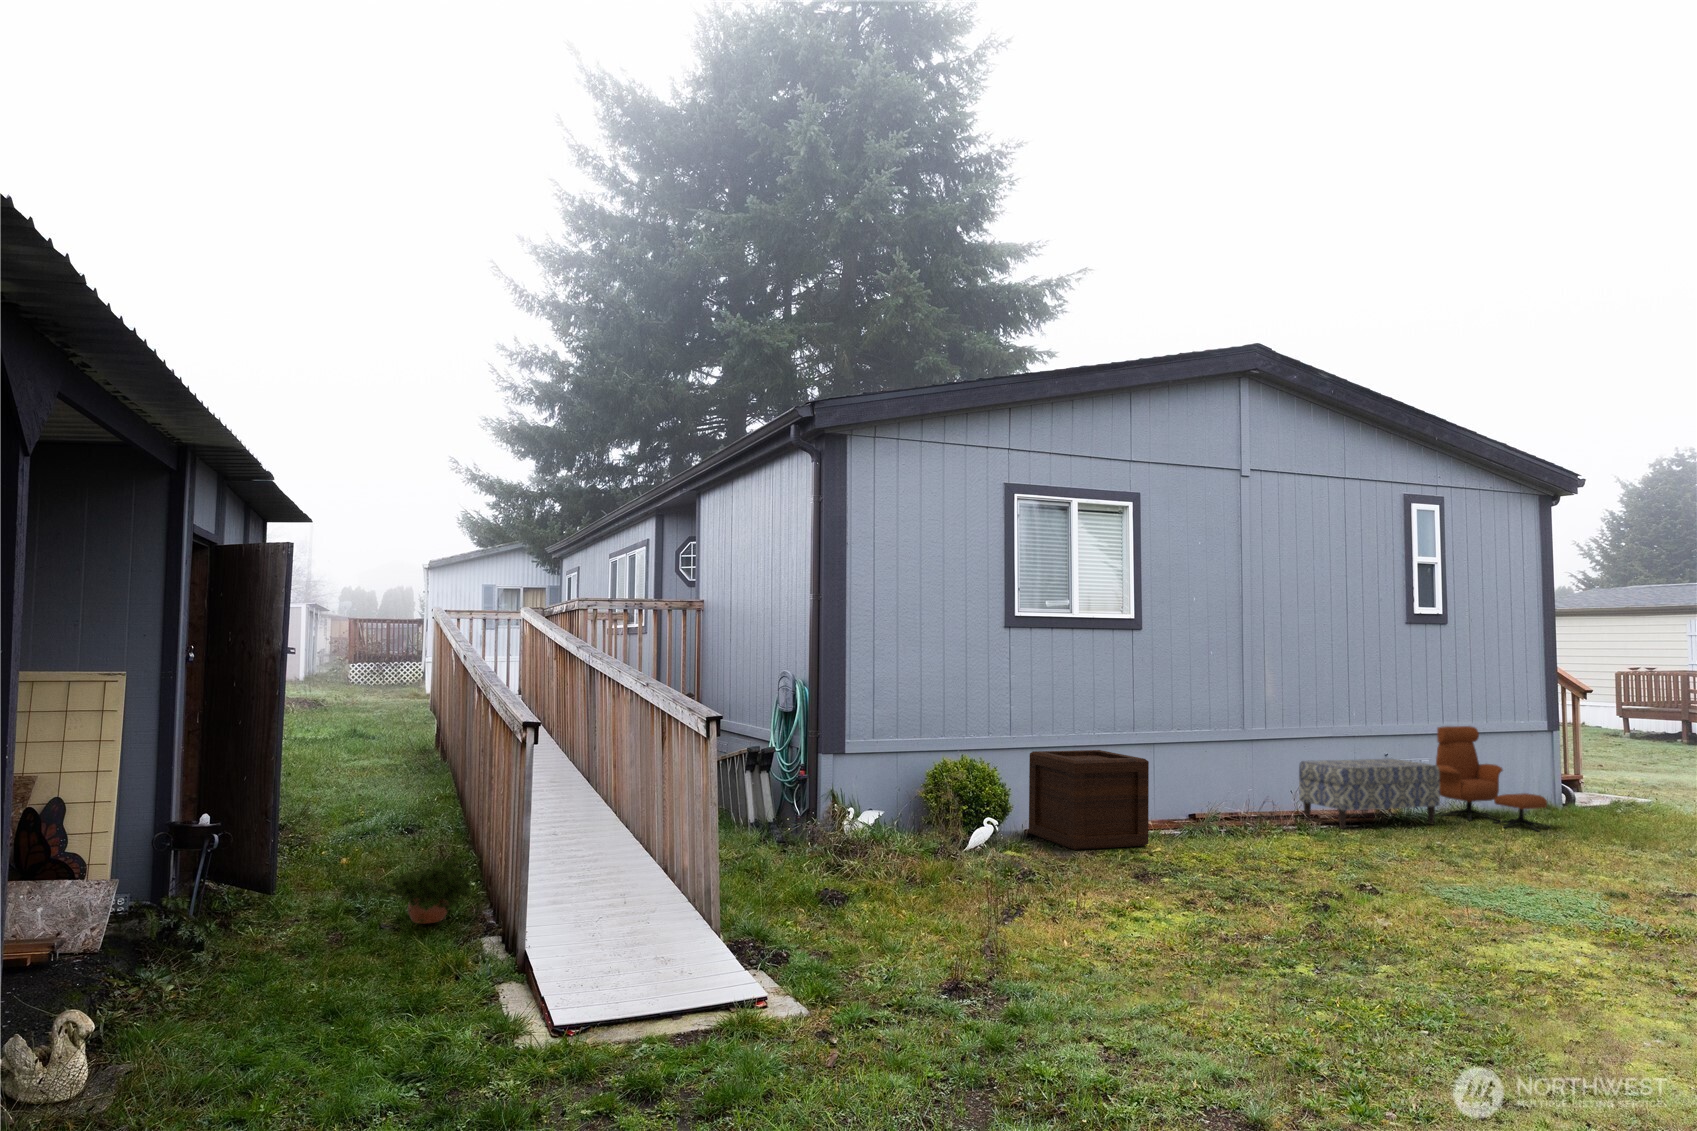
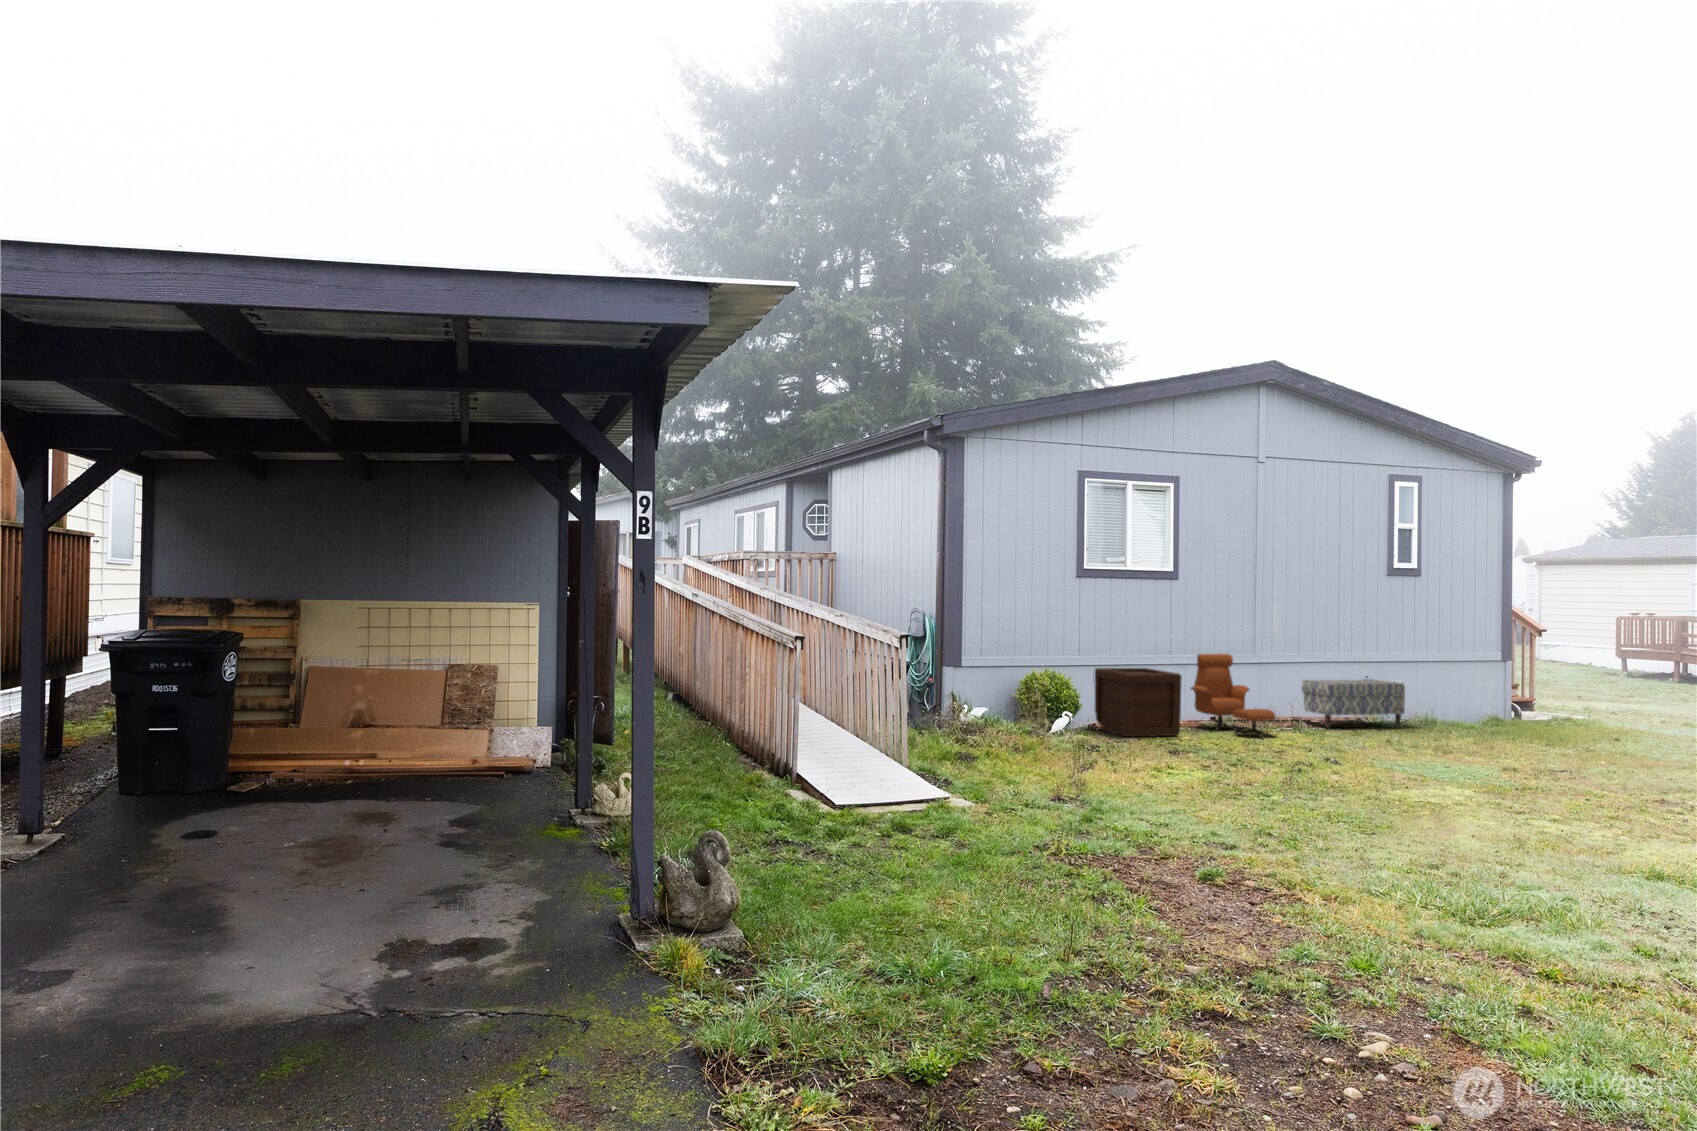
lounge chair: present [1436,726,1549,831] -> present [1191,654,1275,738]
potted plant: present [379,857,481,929] -> none [687,723,754,766]

